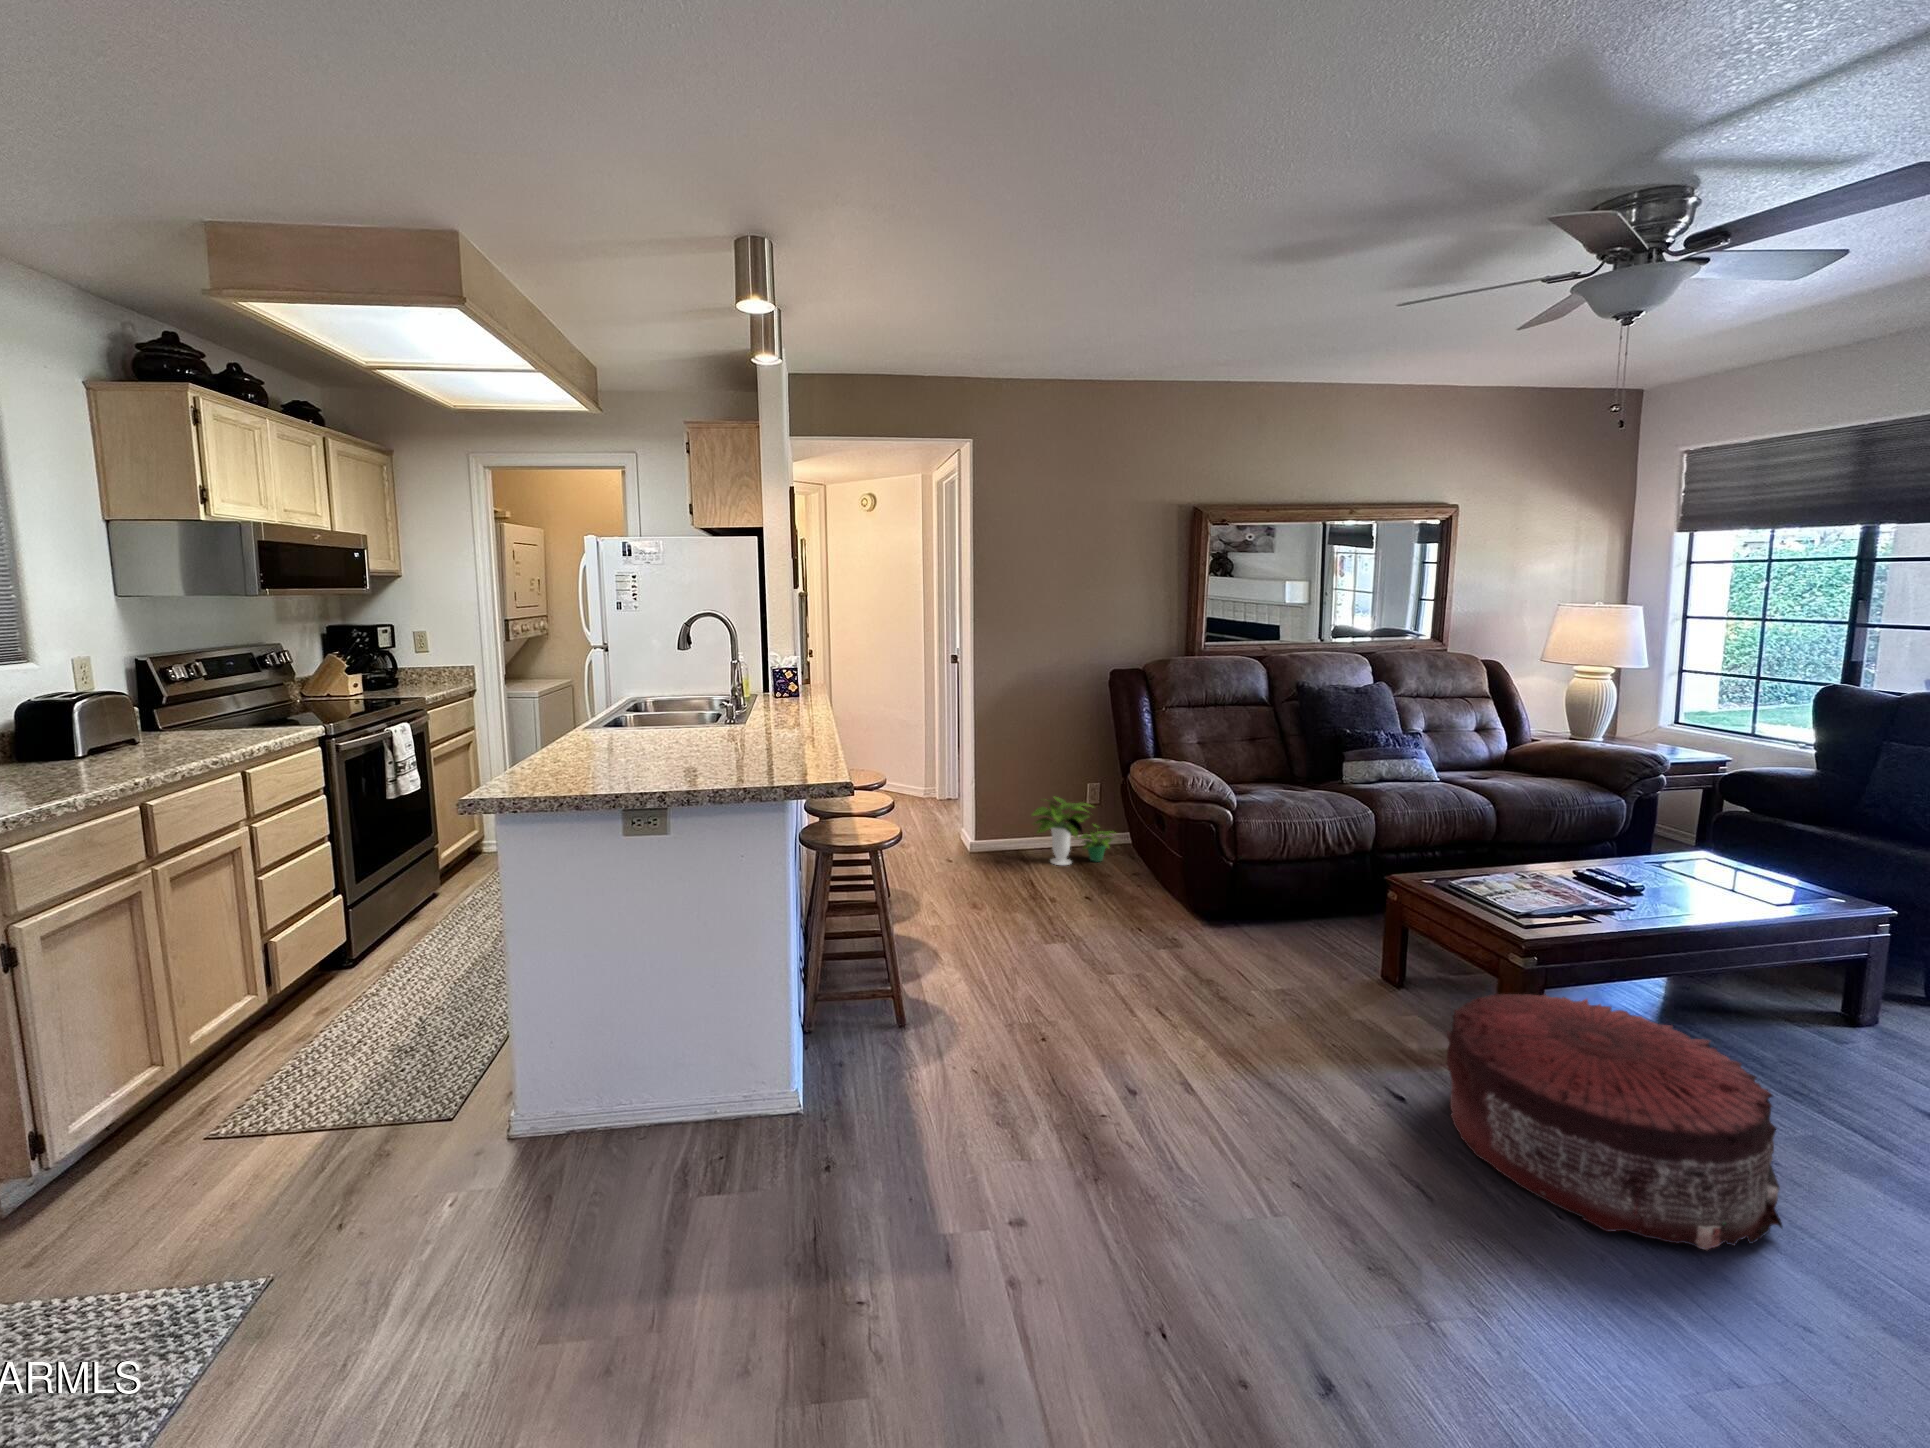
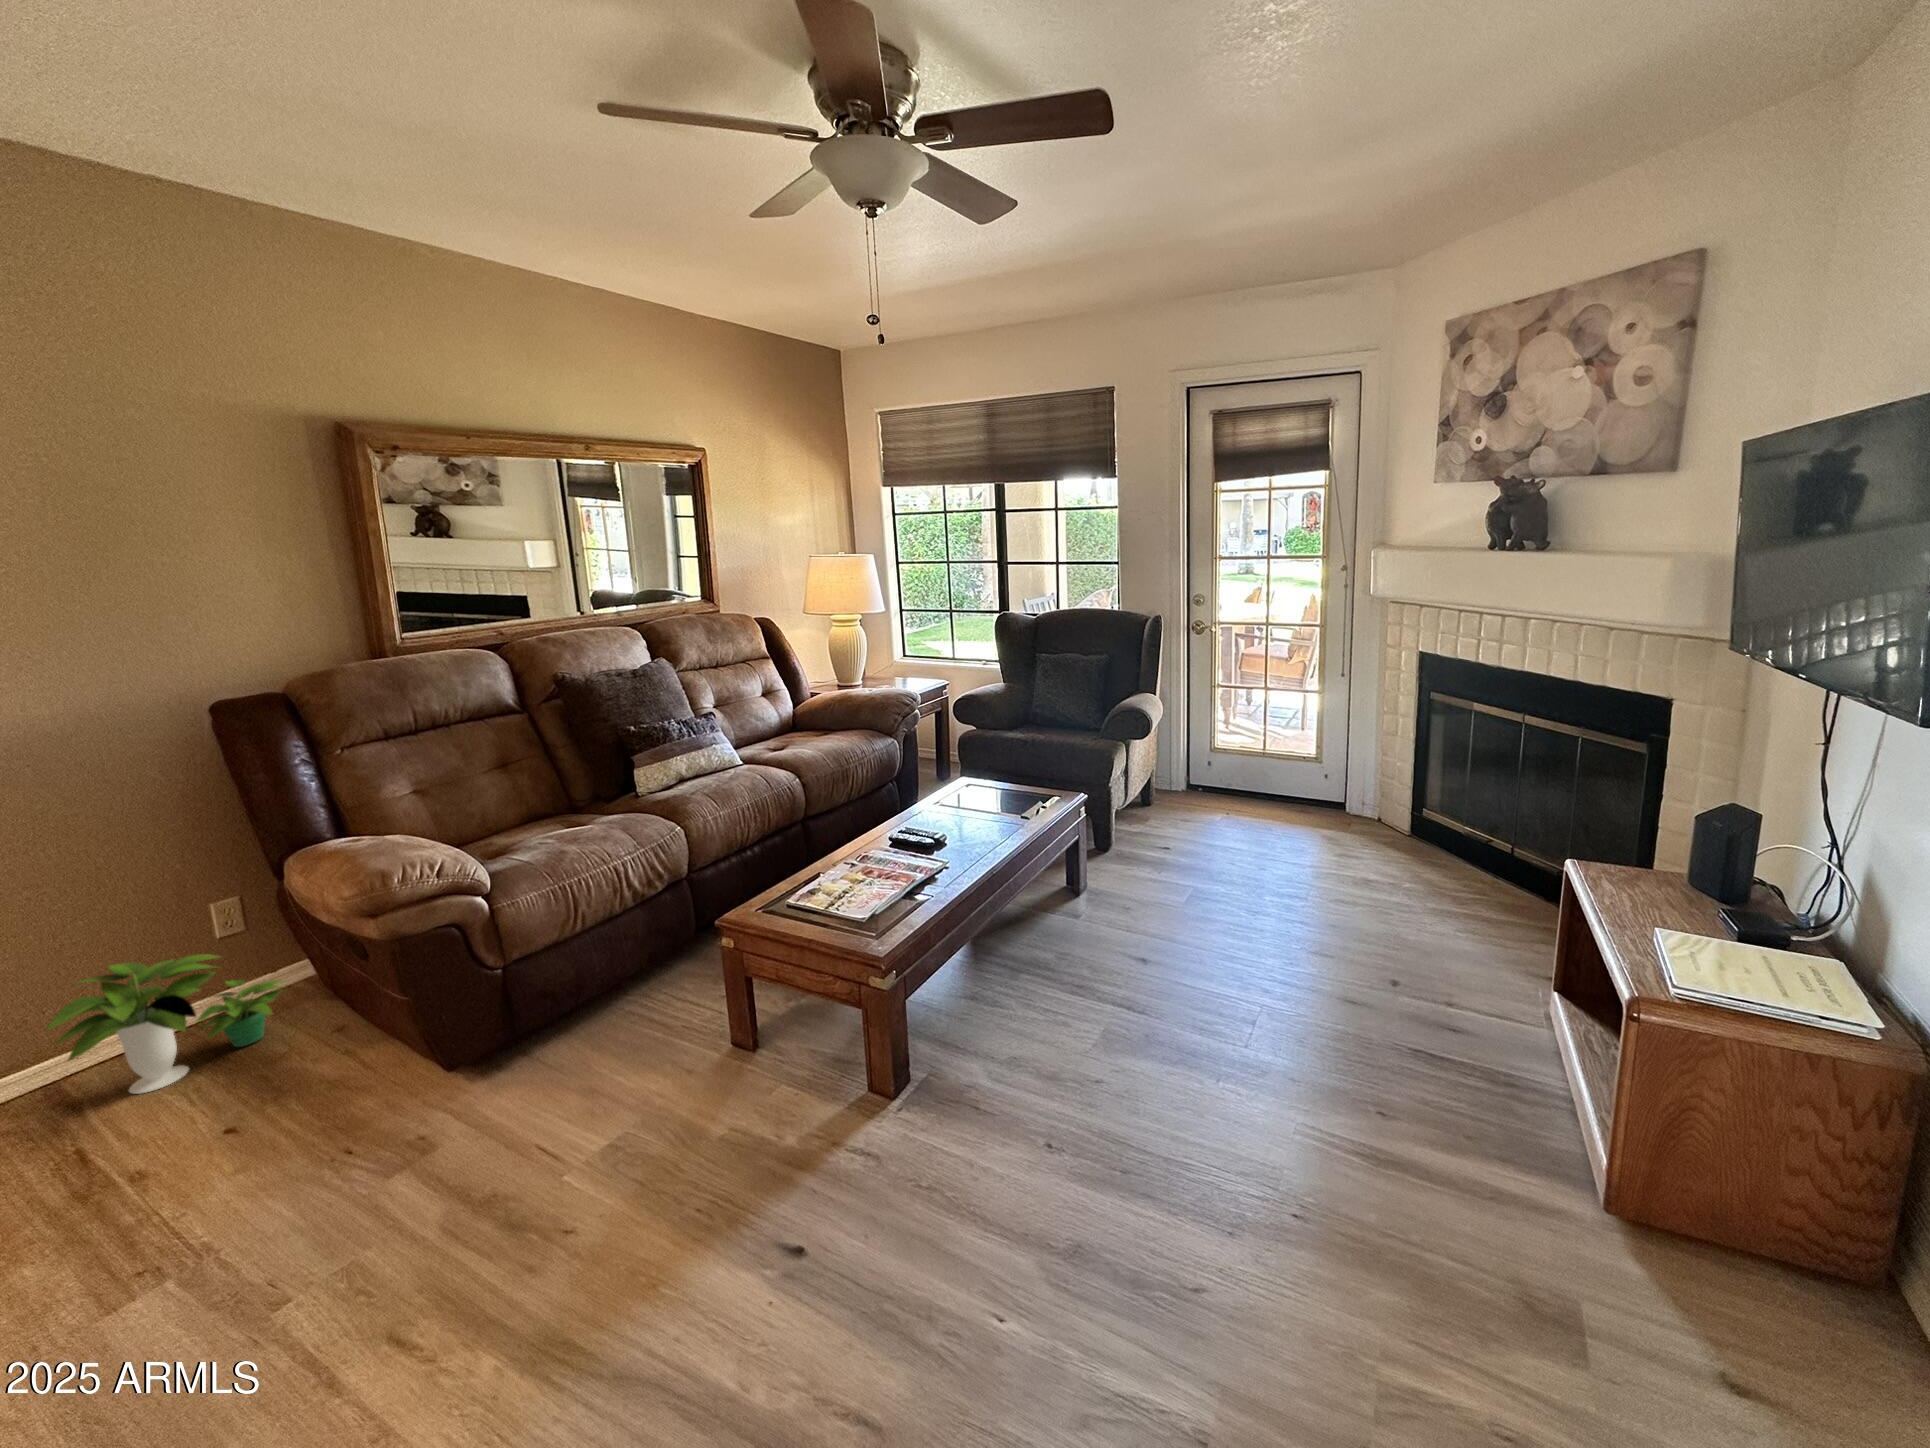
pouf: present [1447,993,1782,1250] -> none [825,989,1120,1294]

